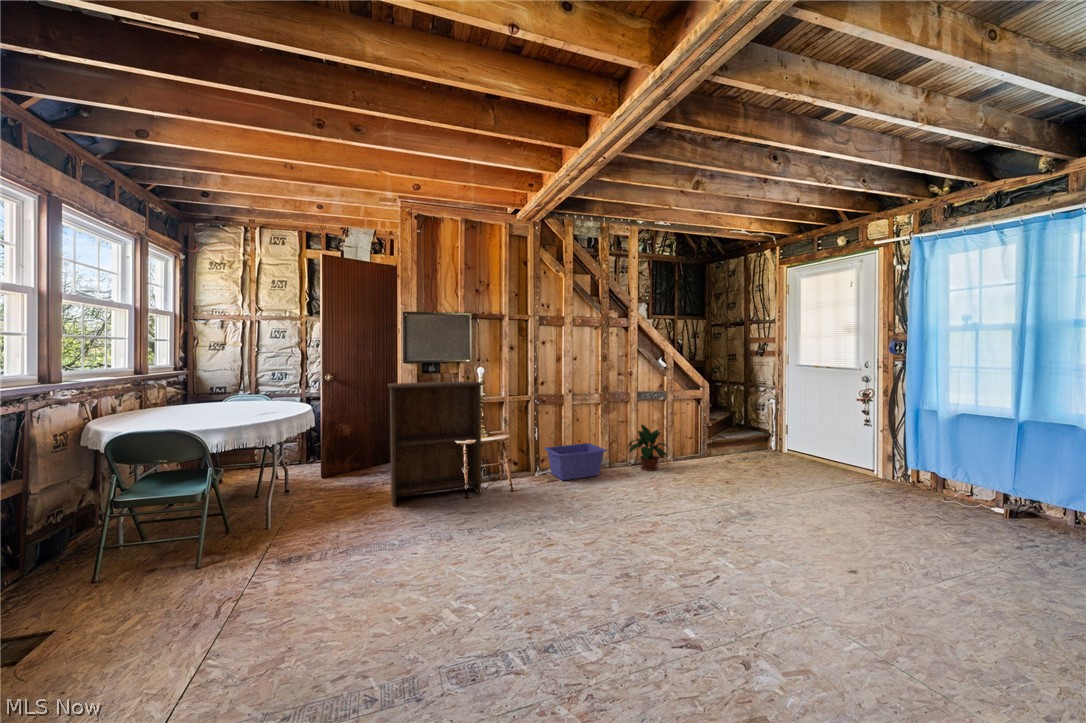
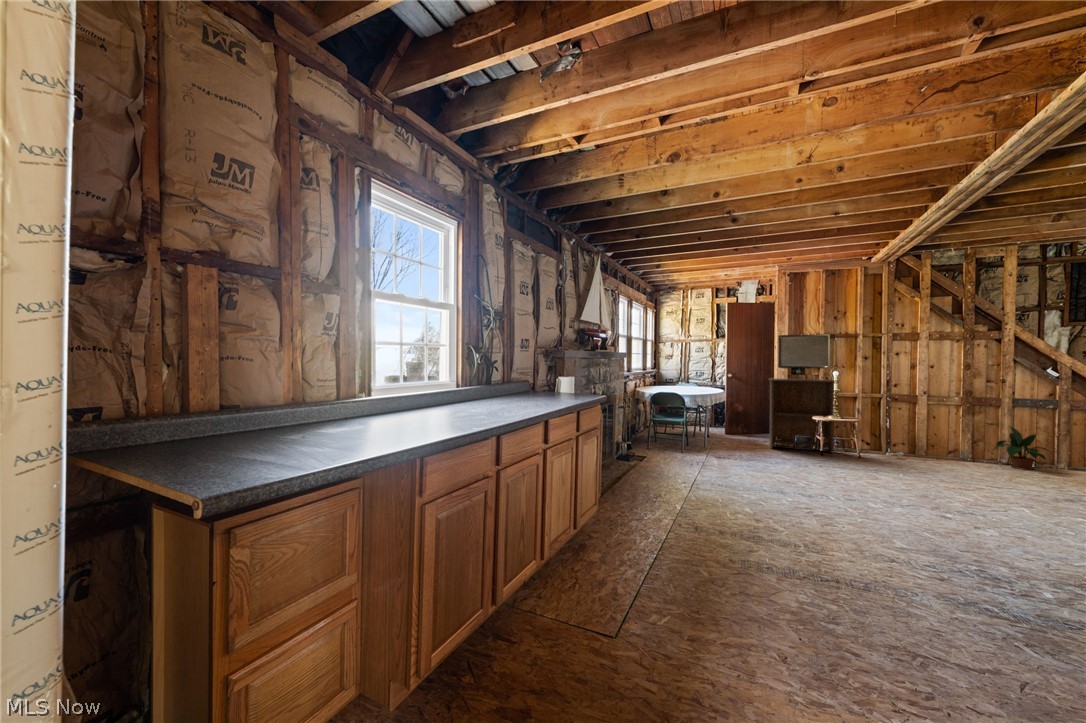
storage bin: present [545,443,607,480] -> none [895,434,961,462]

